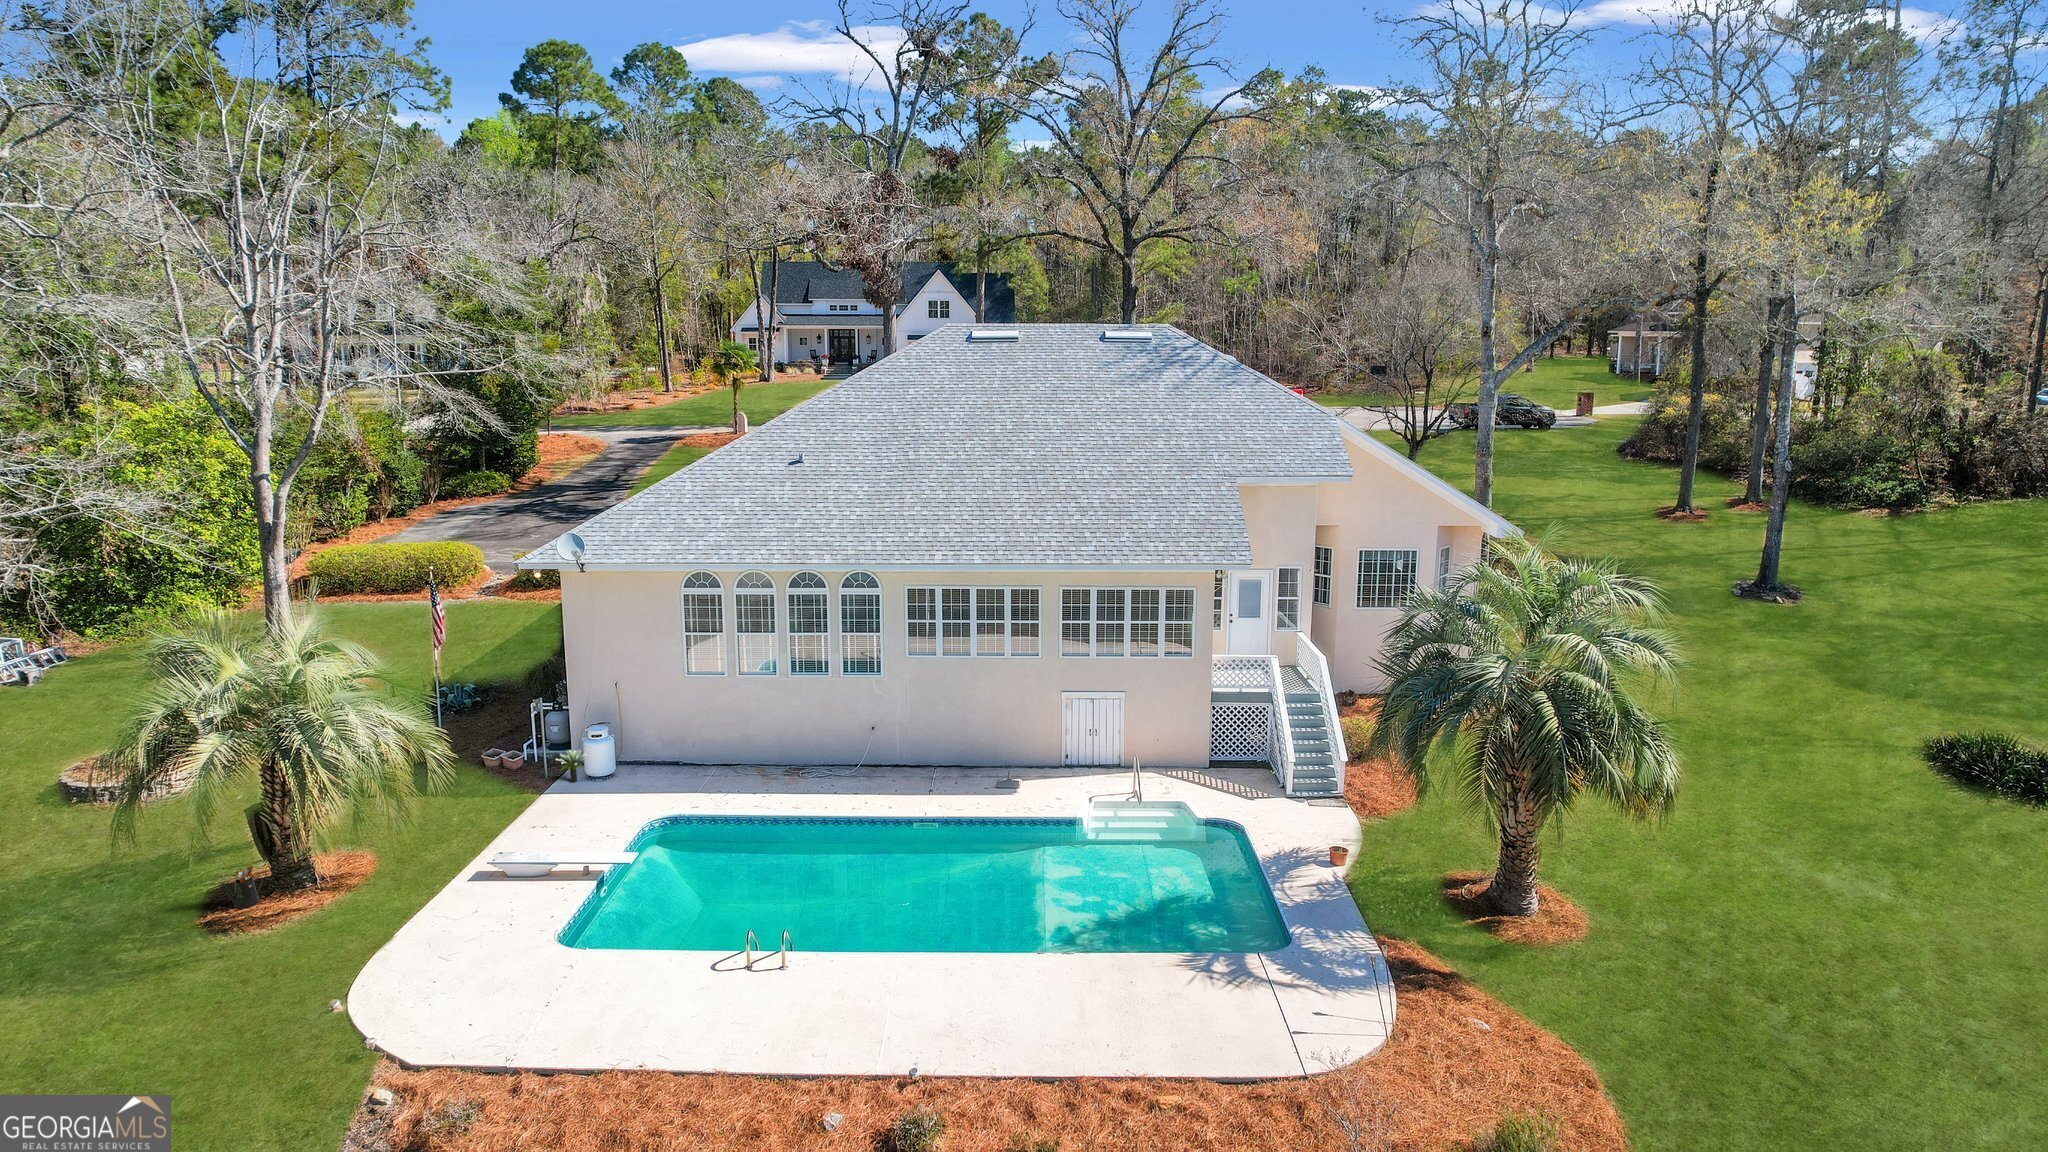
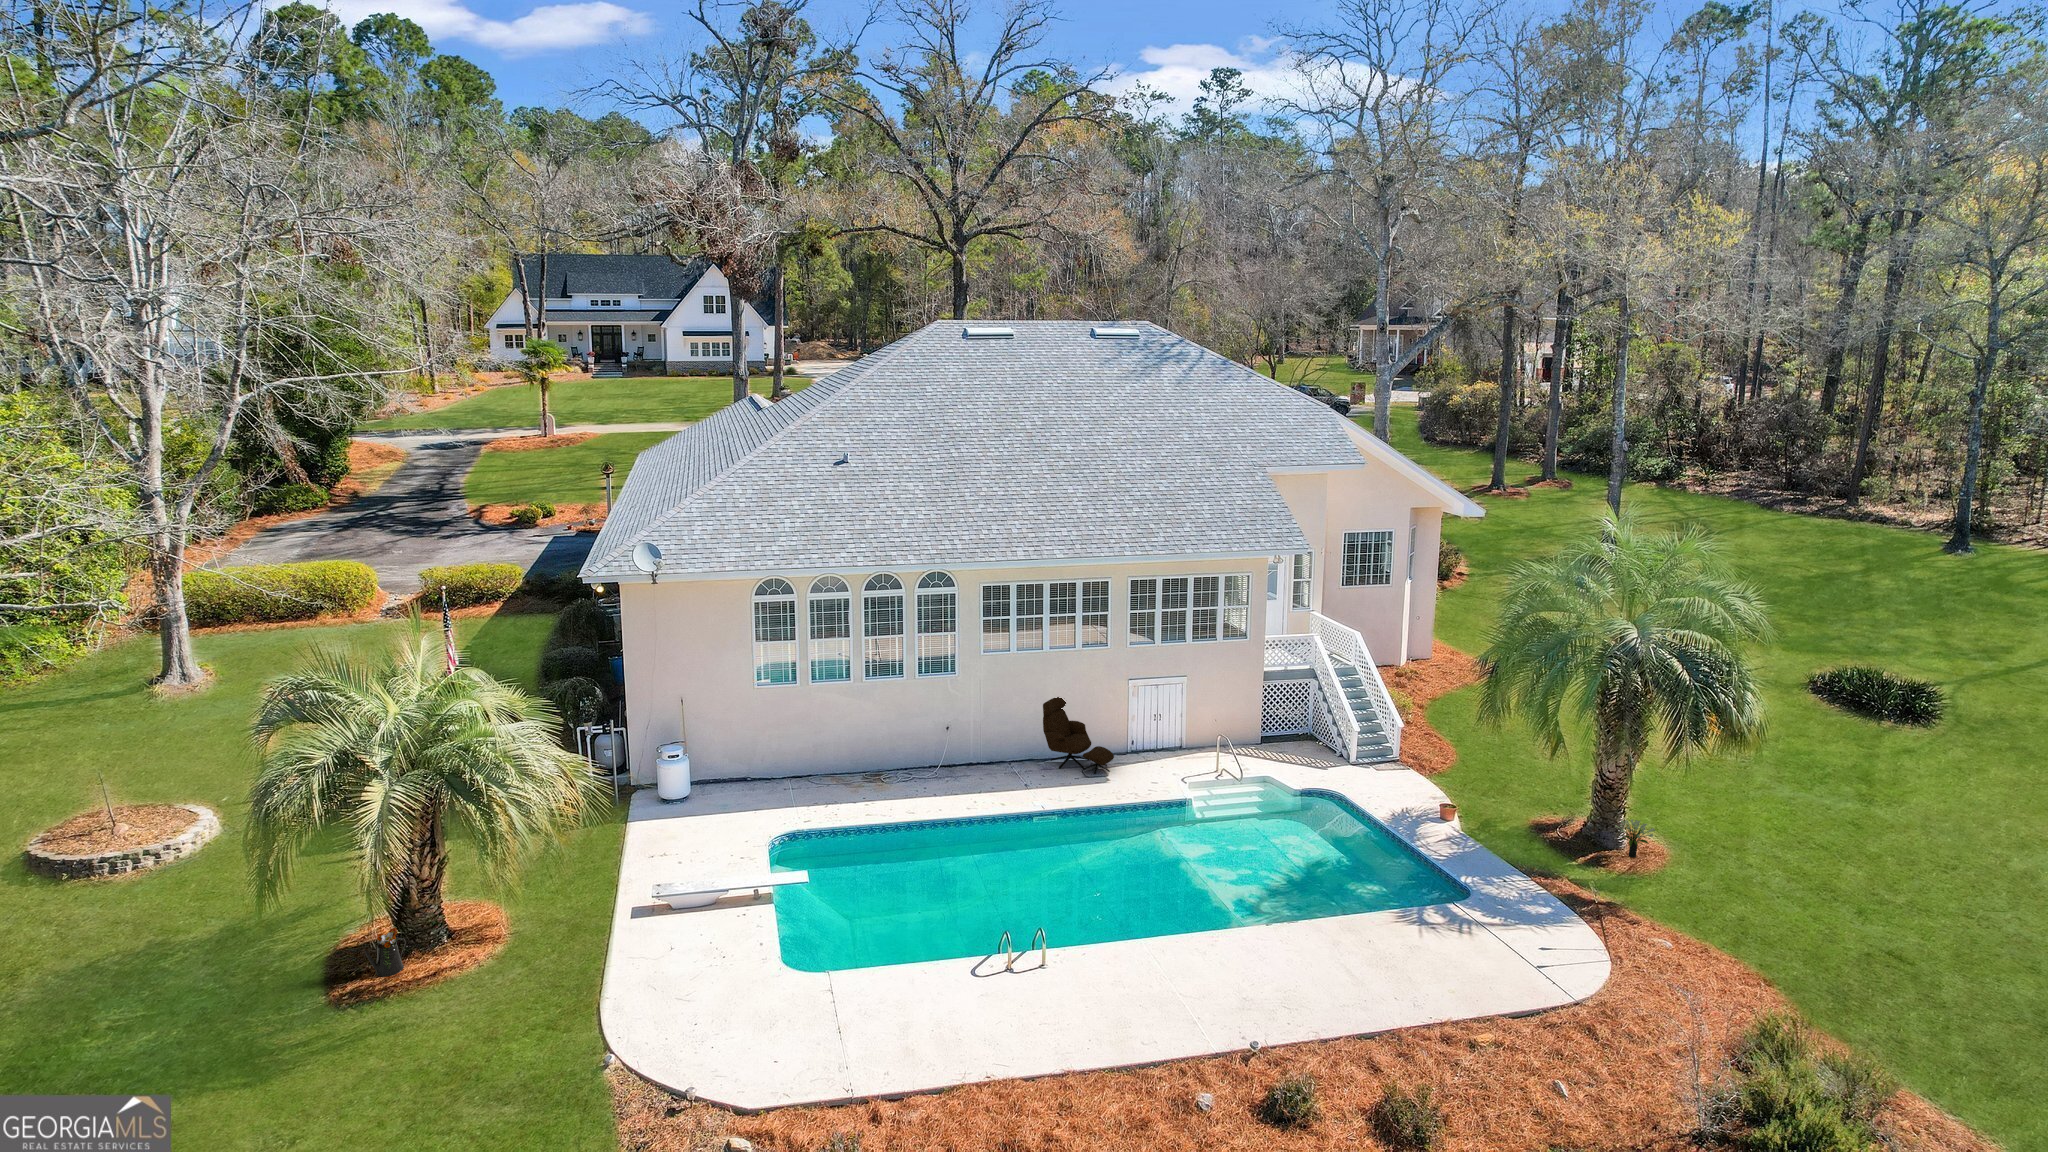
lounge chair: none [960,704,1027,785] -> present [1043,697,1114,774]
potted plant: present [556,750,587,783] -> present [1615,819,1655,858]

